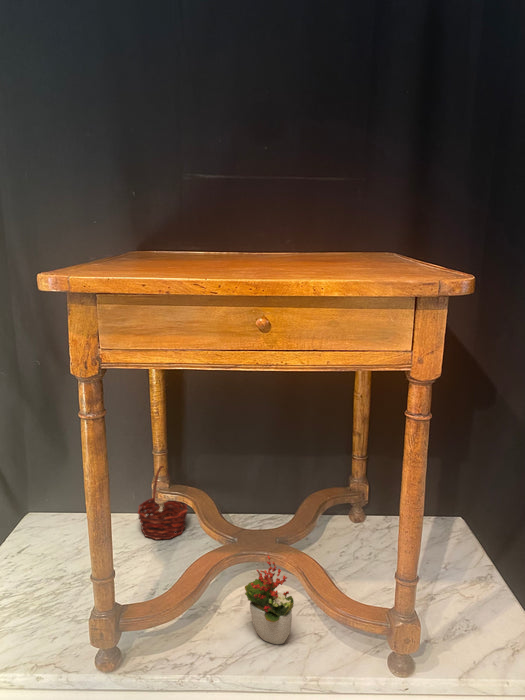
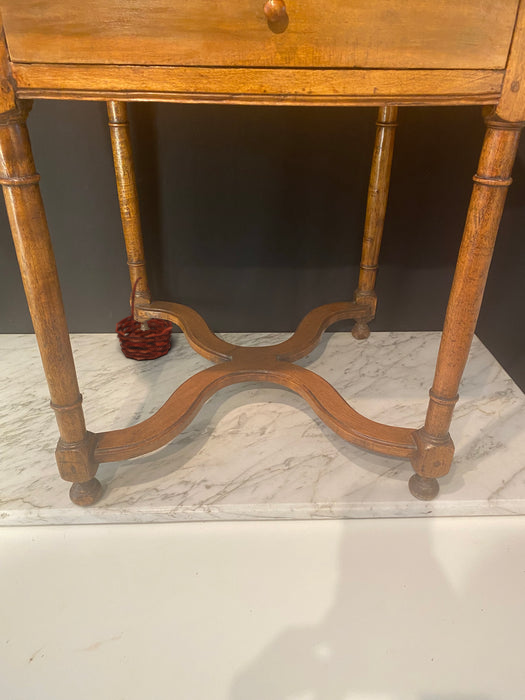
decorative plant: present [245,556,294,644] -> none [244,373,303,470]

